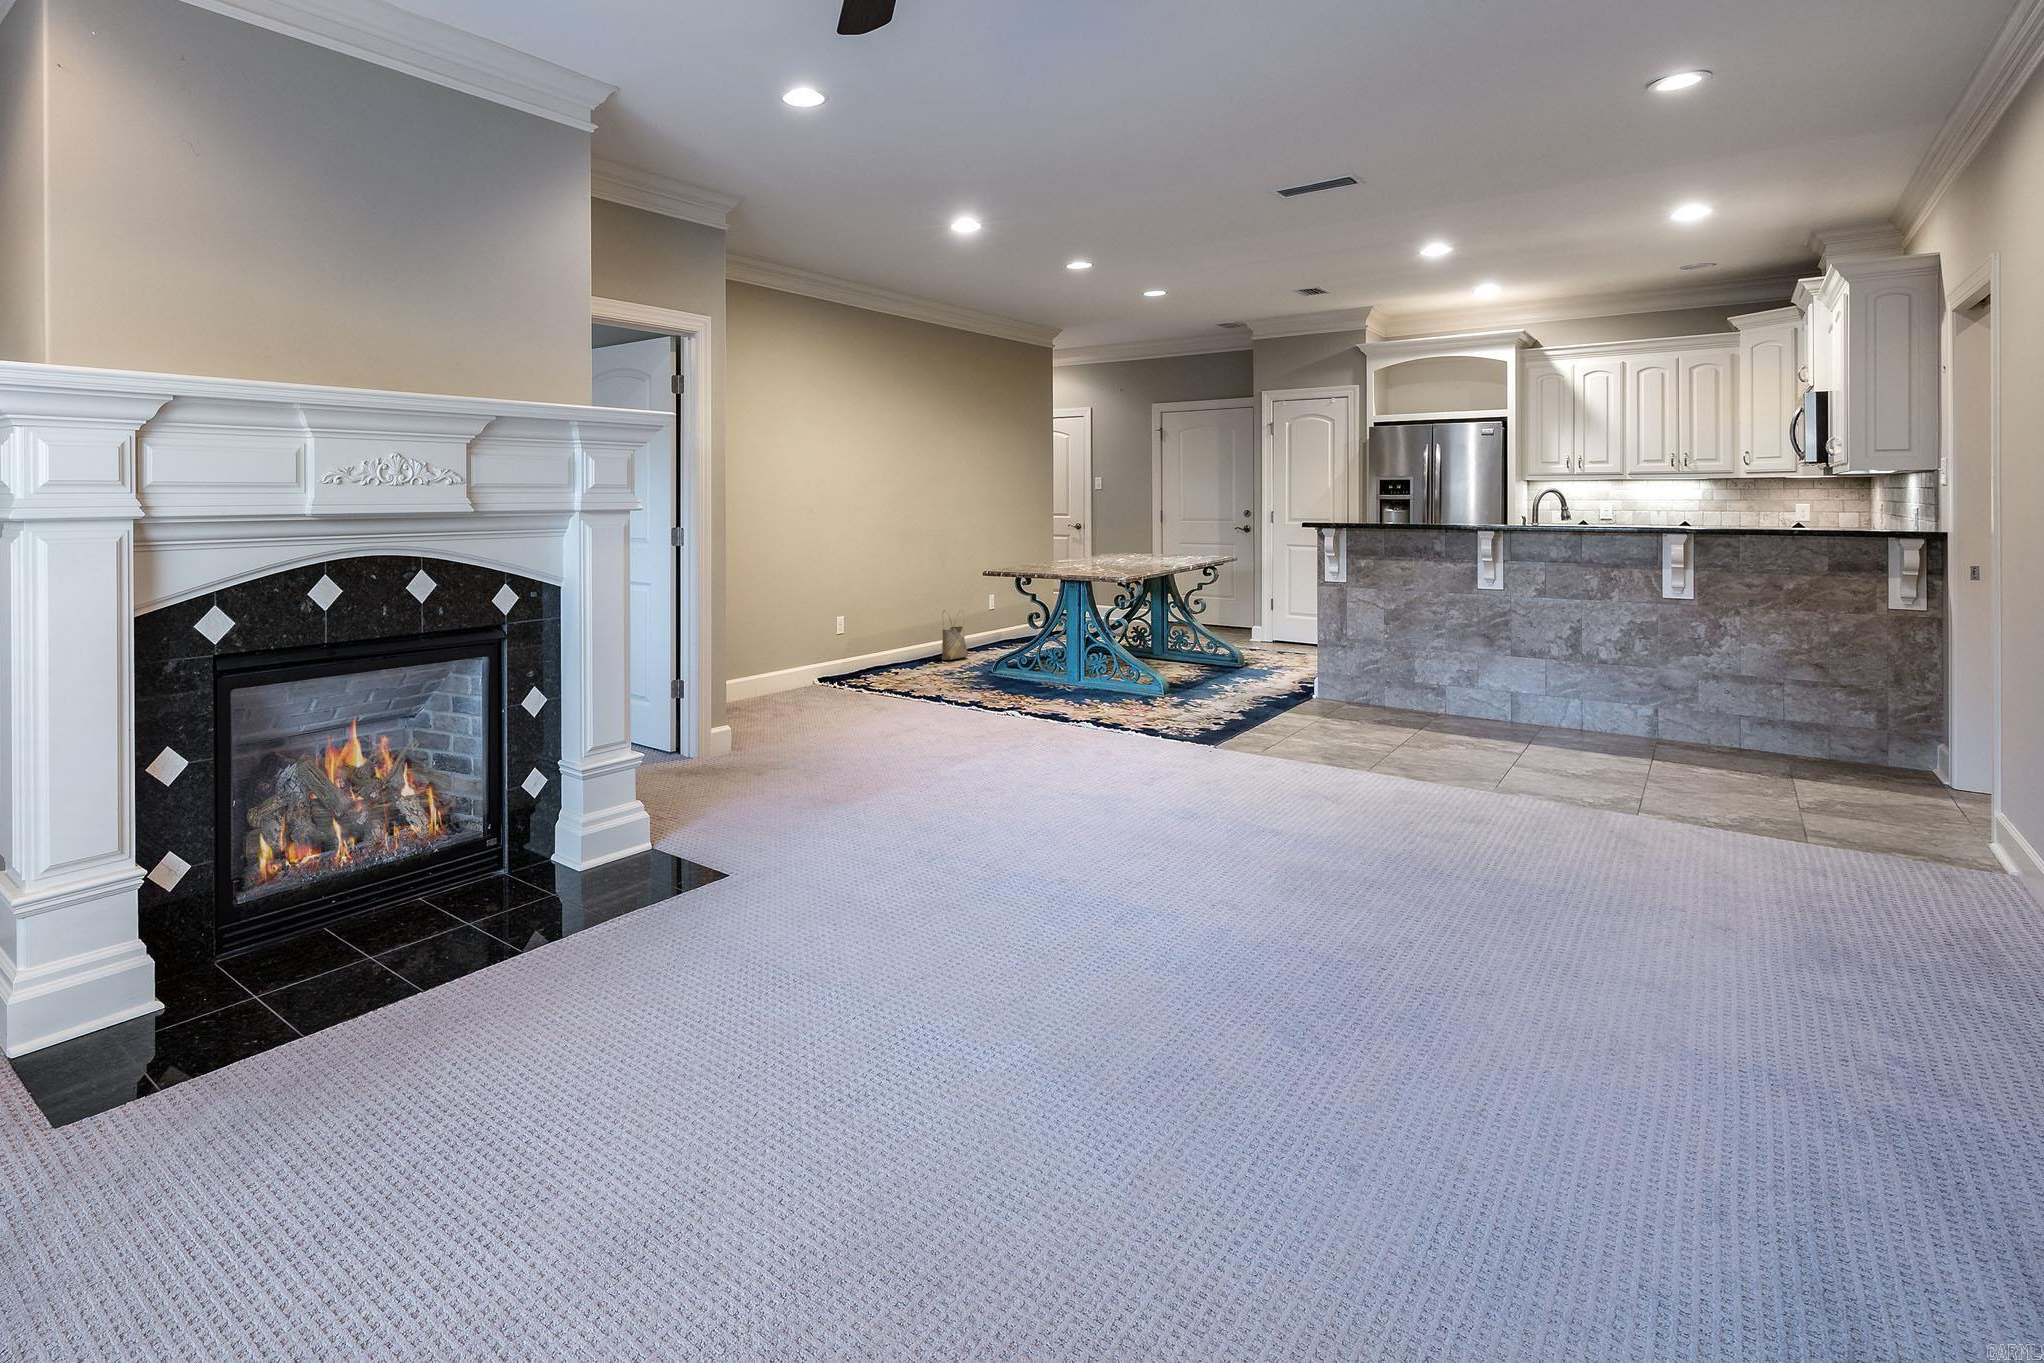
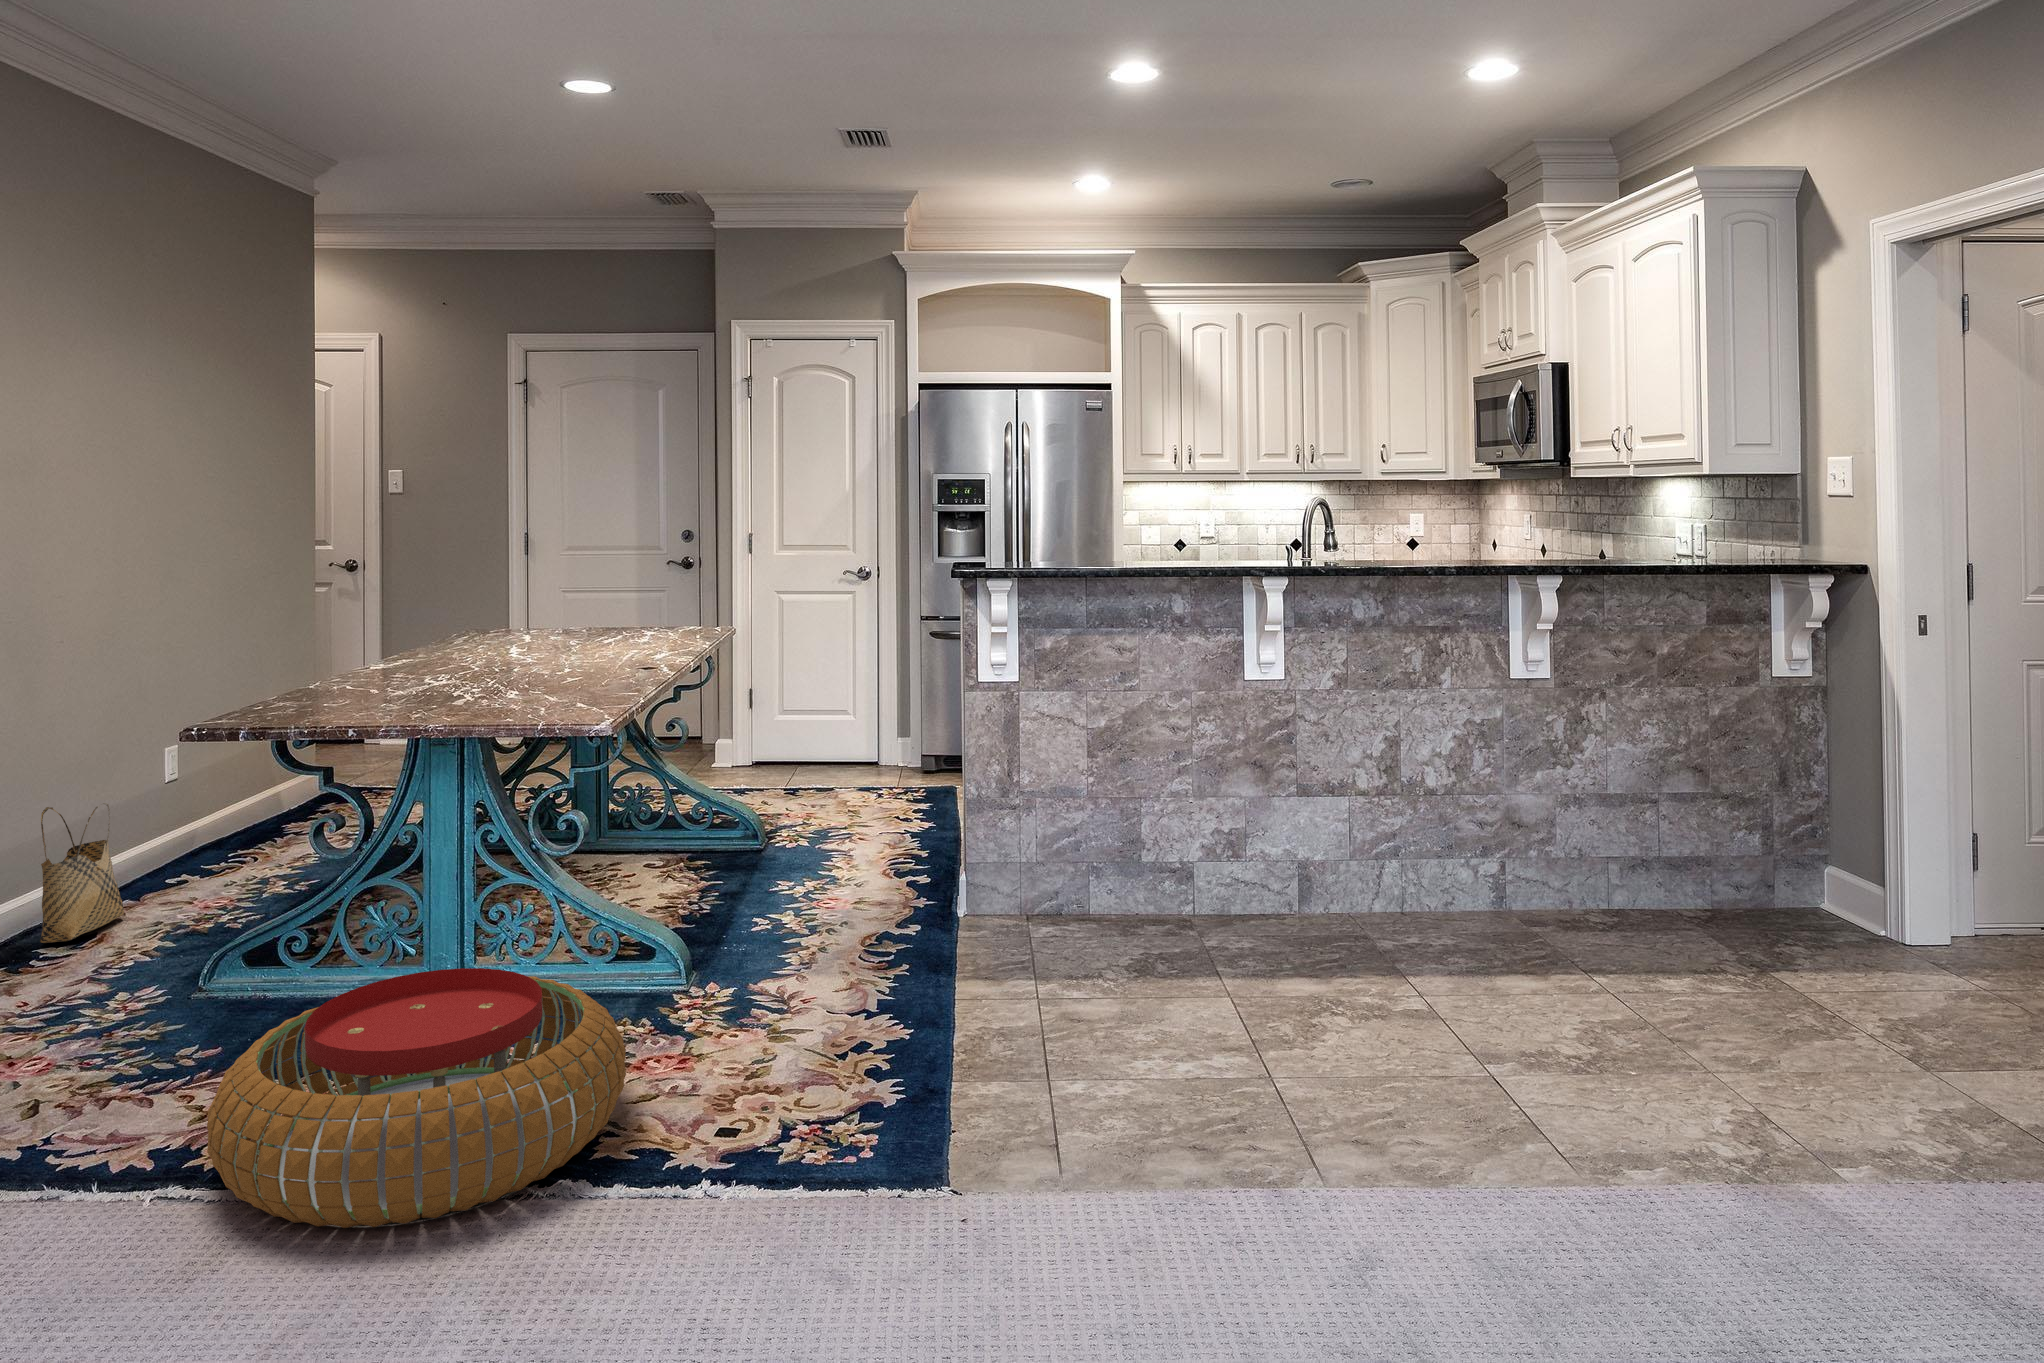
pouf: none [988,660,1120,723] -> present [207,968,626,1228]

